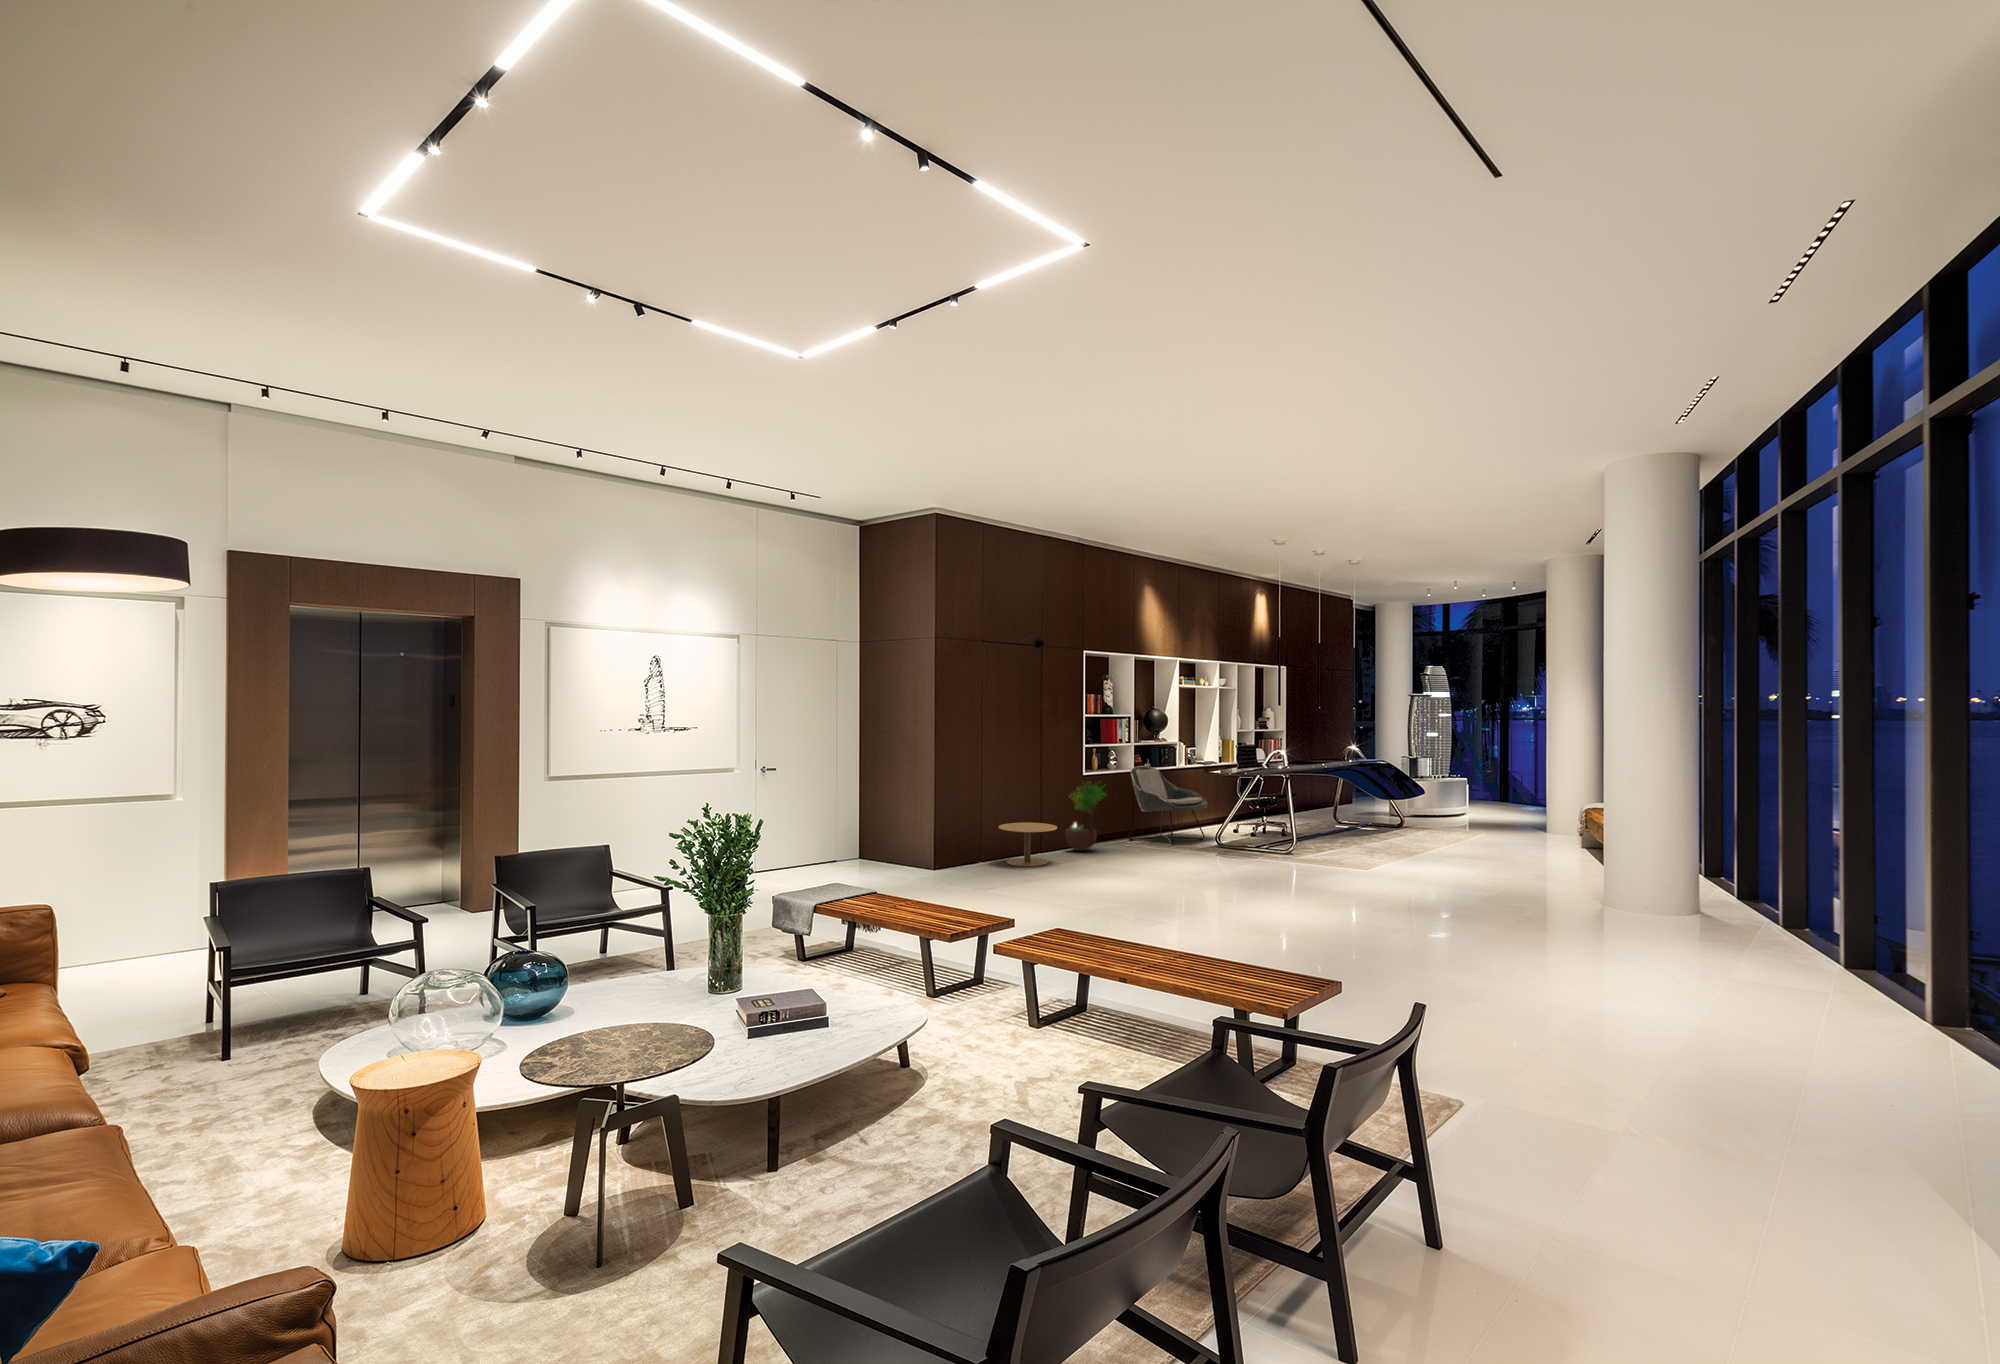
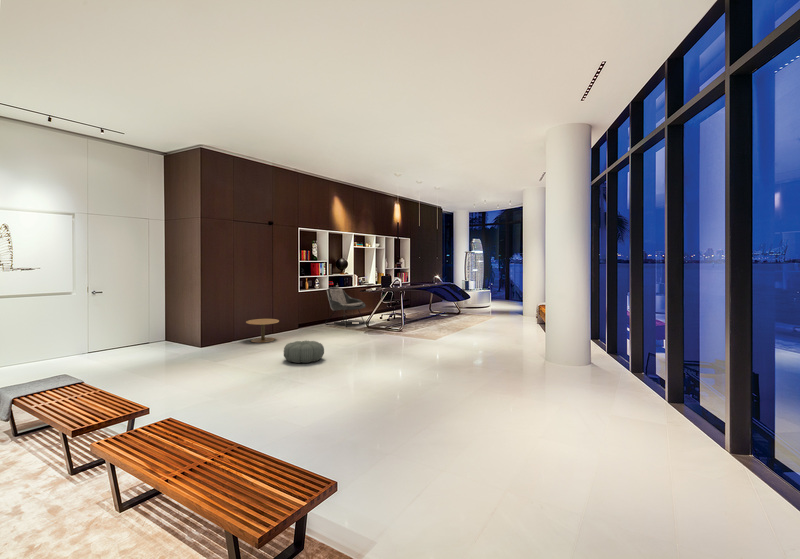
potted tree: present [1065,782,1104,851] -> none [288,294,311,332]
pouf: none [1089,861,1162,900] -> present [284,341,324,363]

